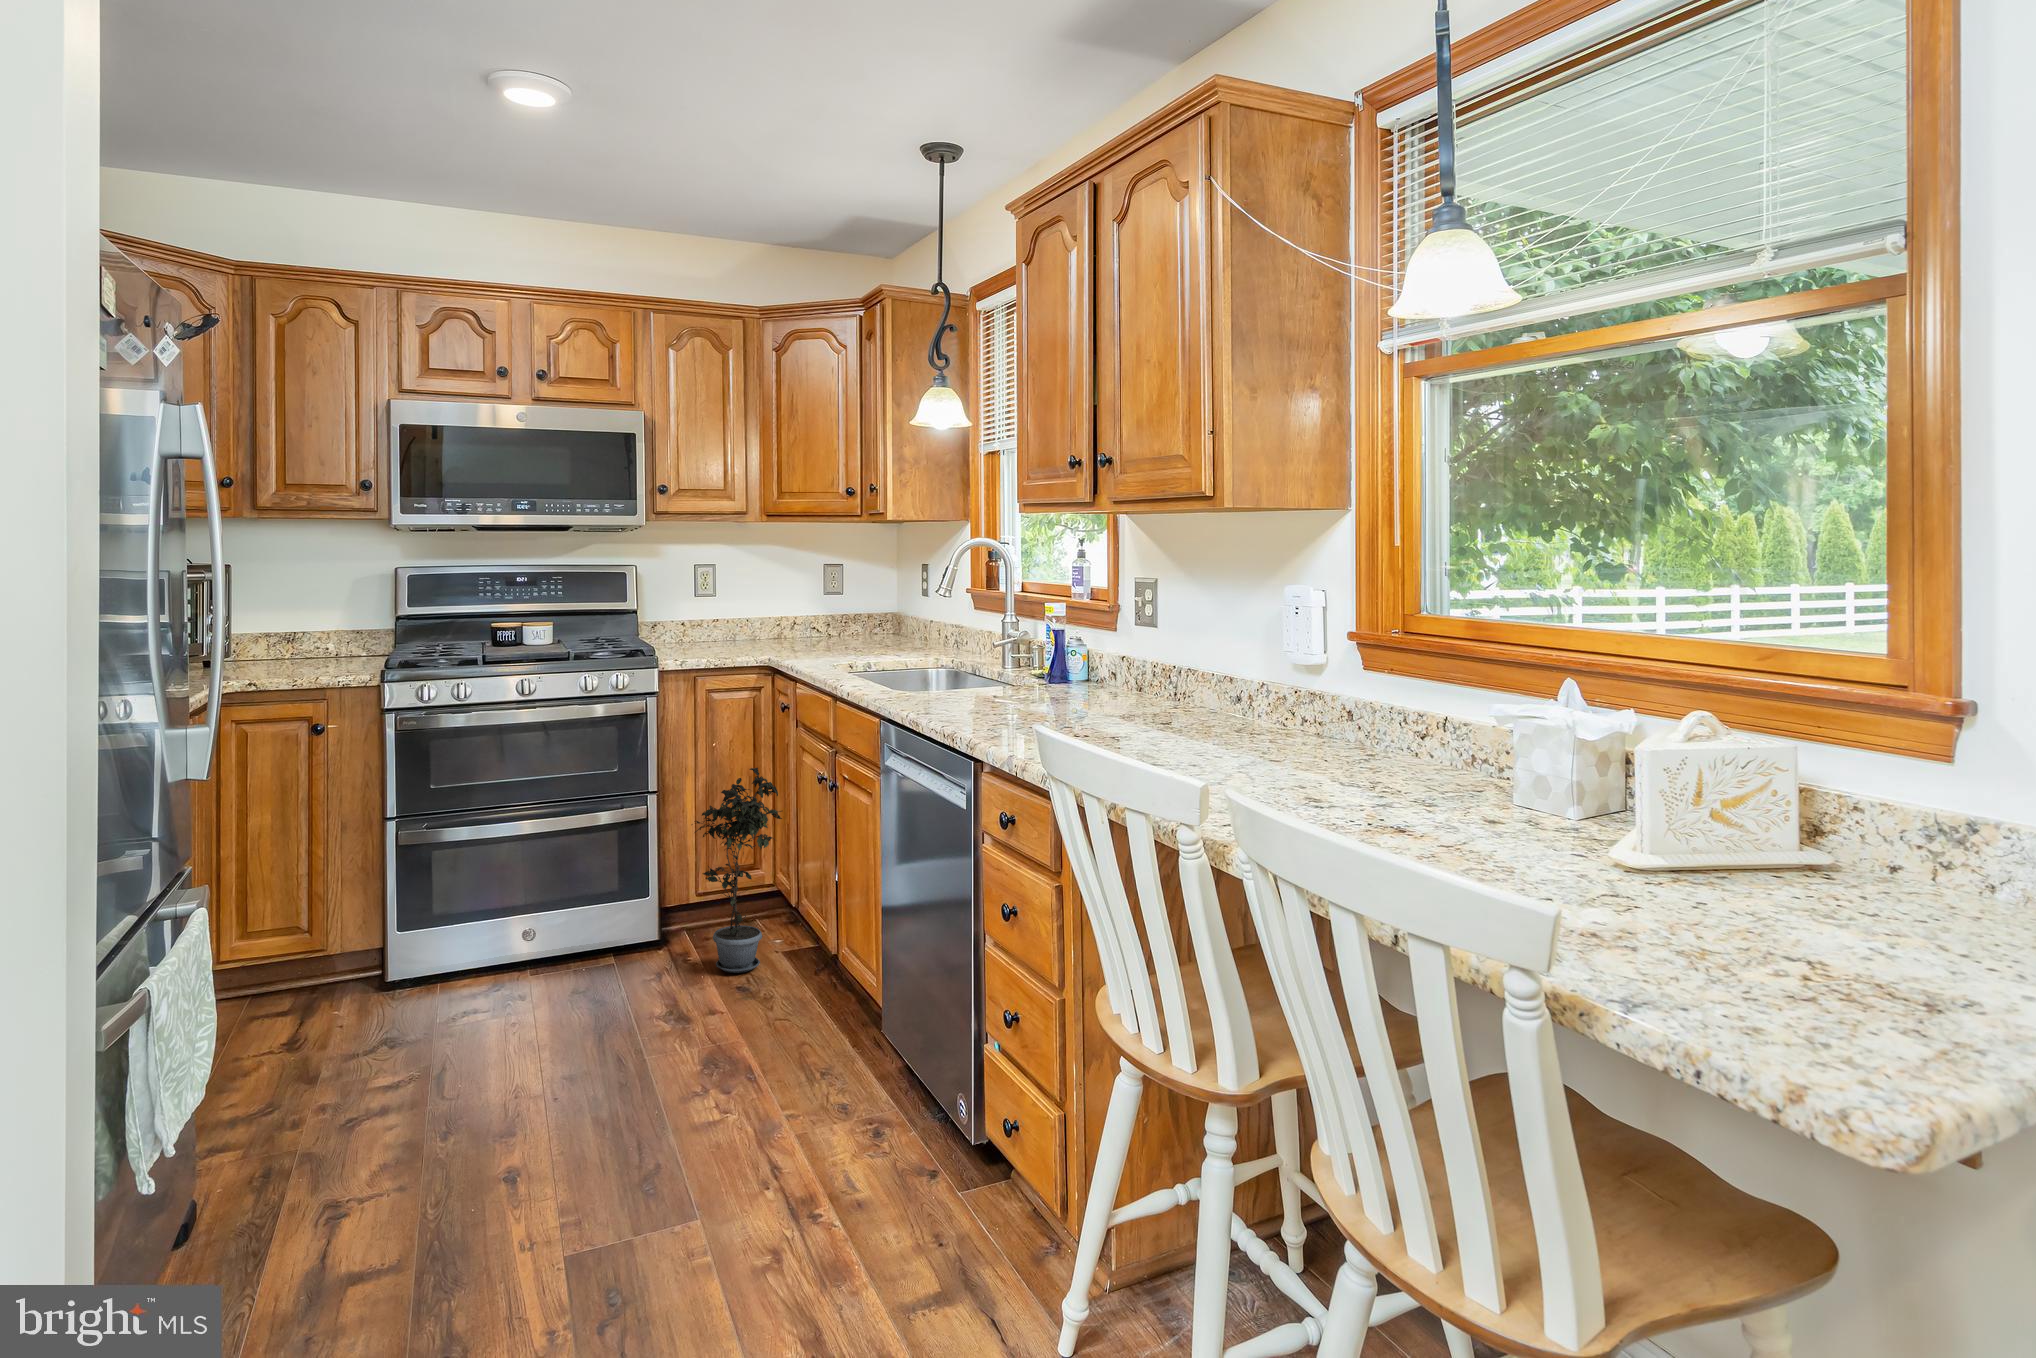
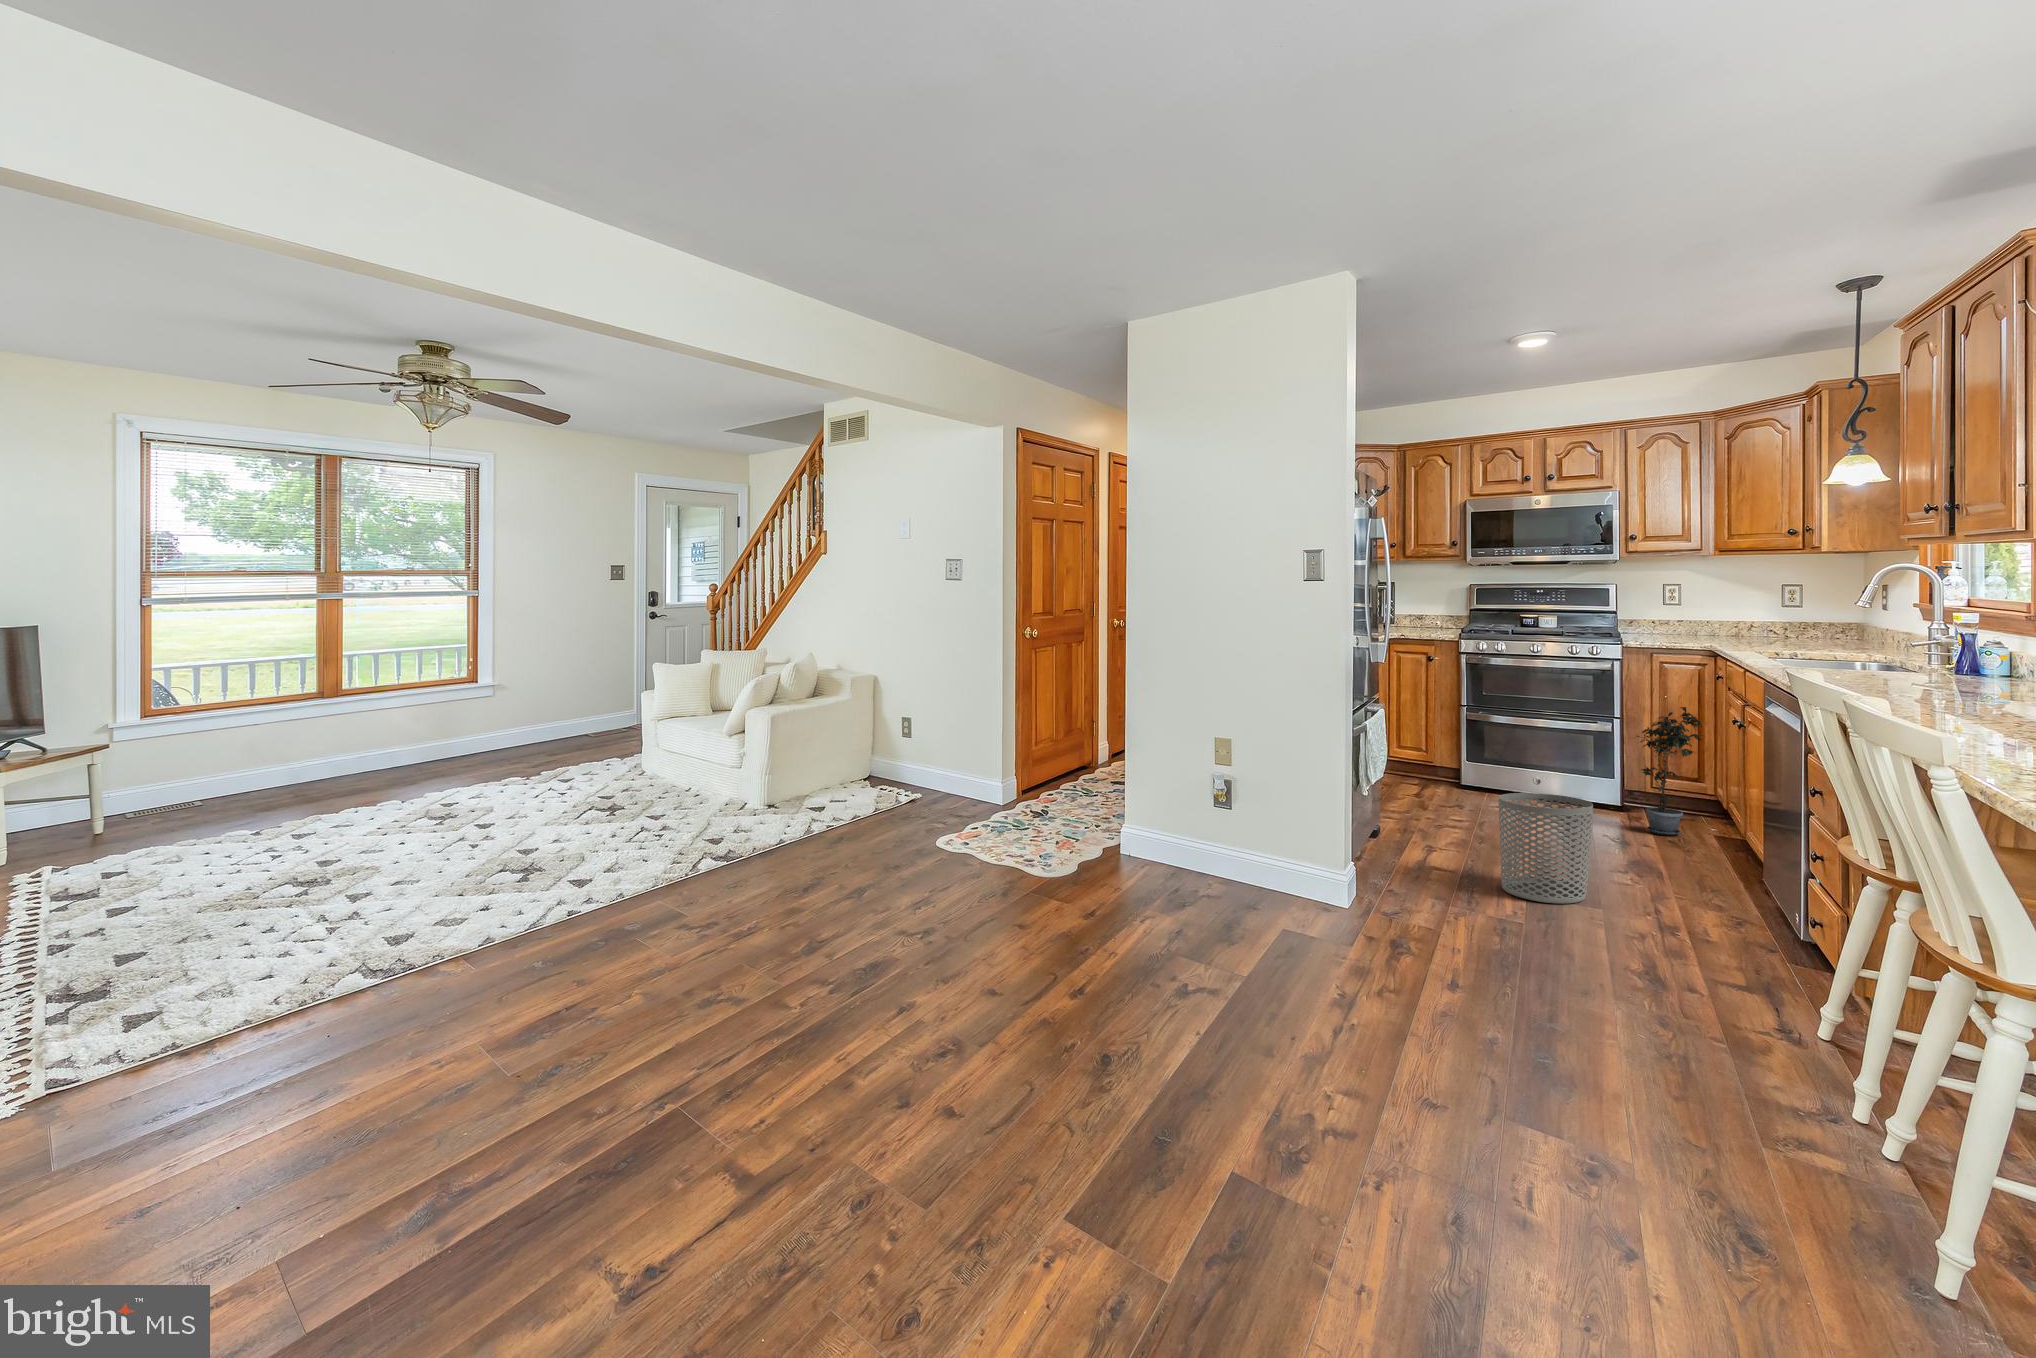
waste bin: none [514,1032,699,1305] -> present [1499,793,1593,904]

